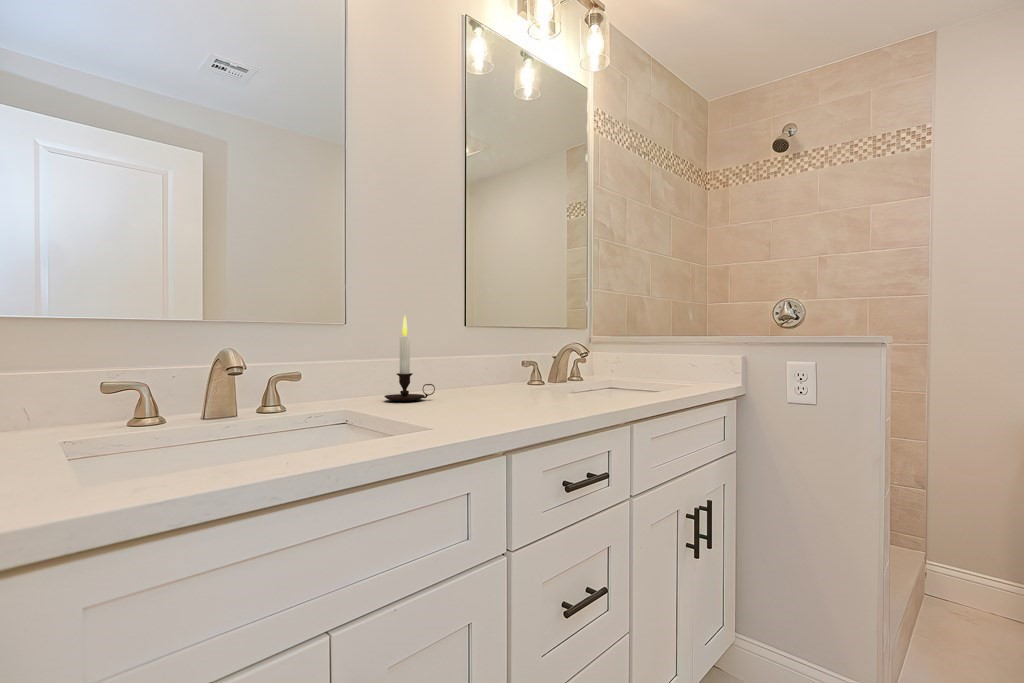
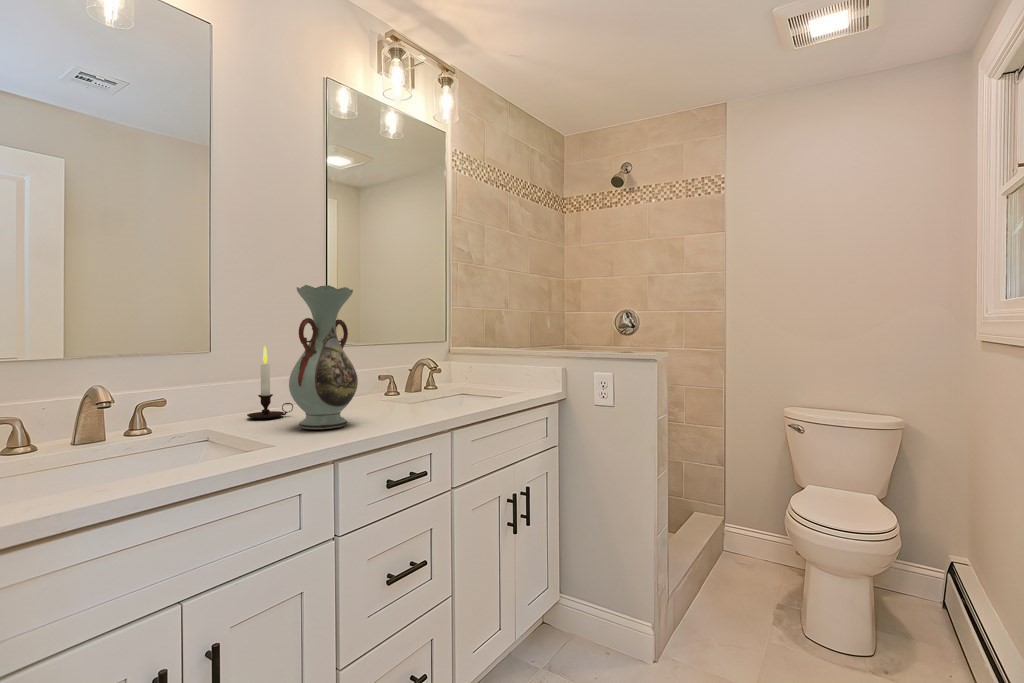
decorative vase: none [440,231,520,412] -> present [289,285,358,429]

